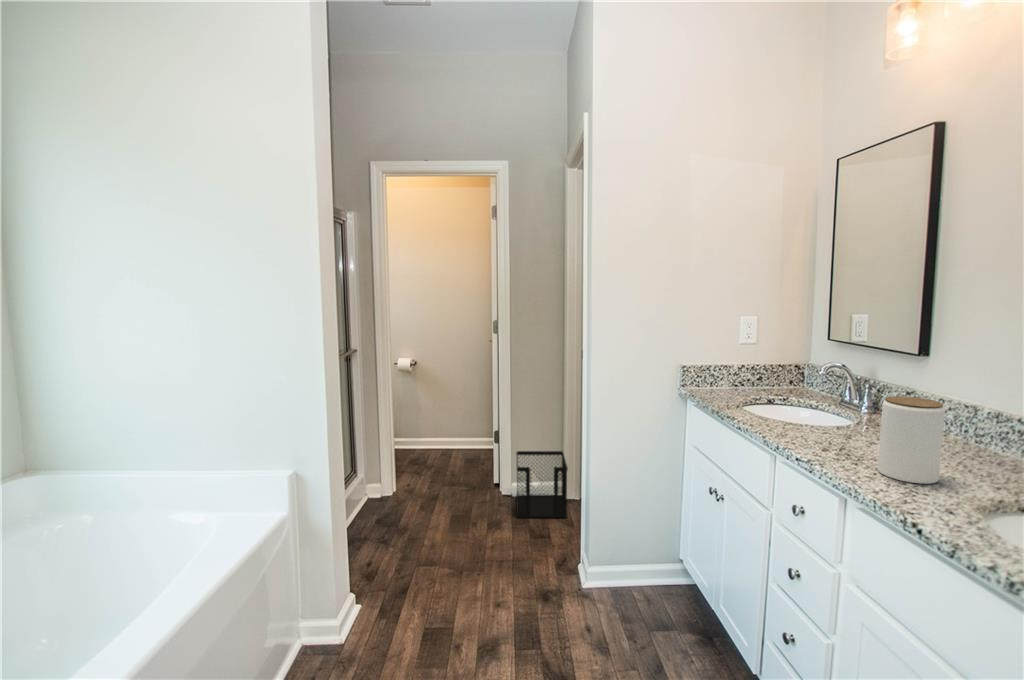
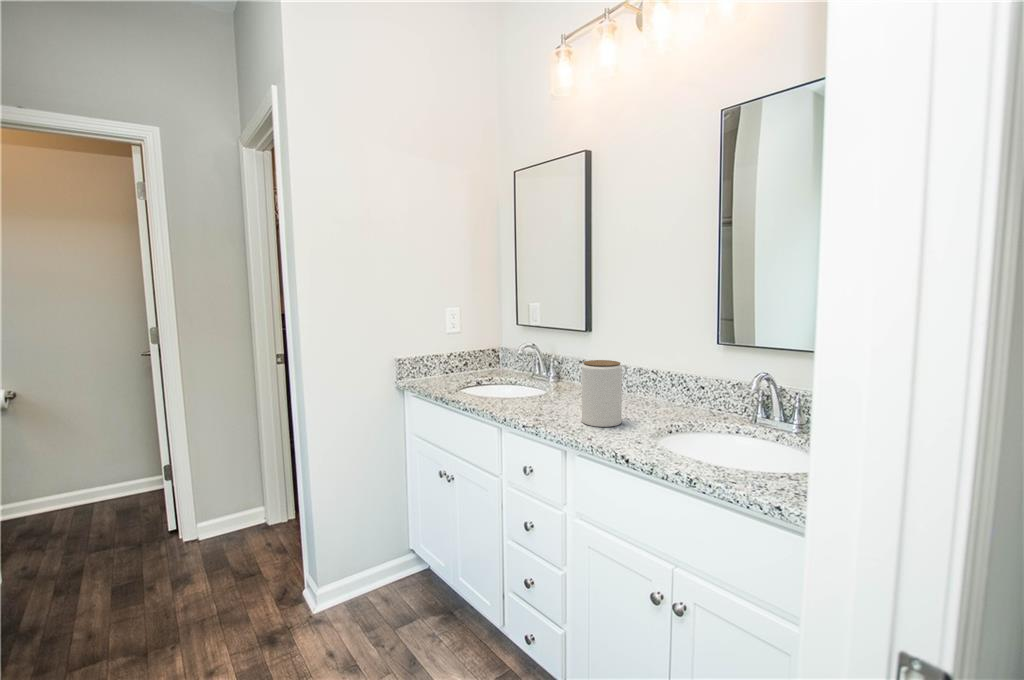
wastebasket: present [516,451,568,518] -> none [204,472,279,563]

